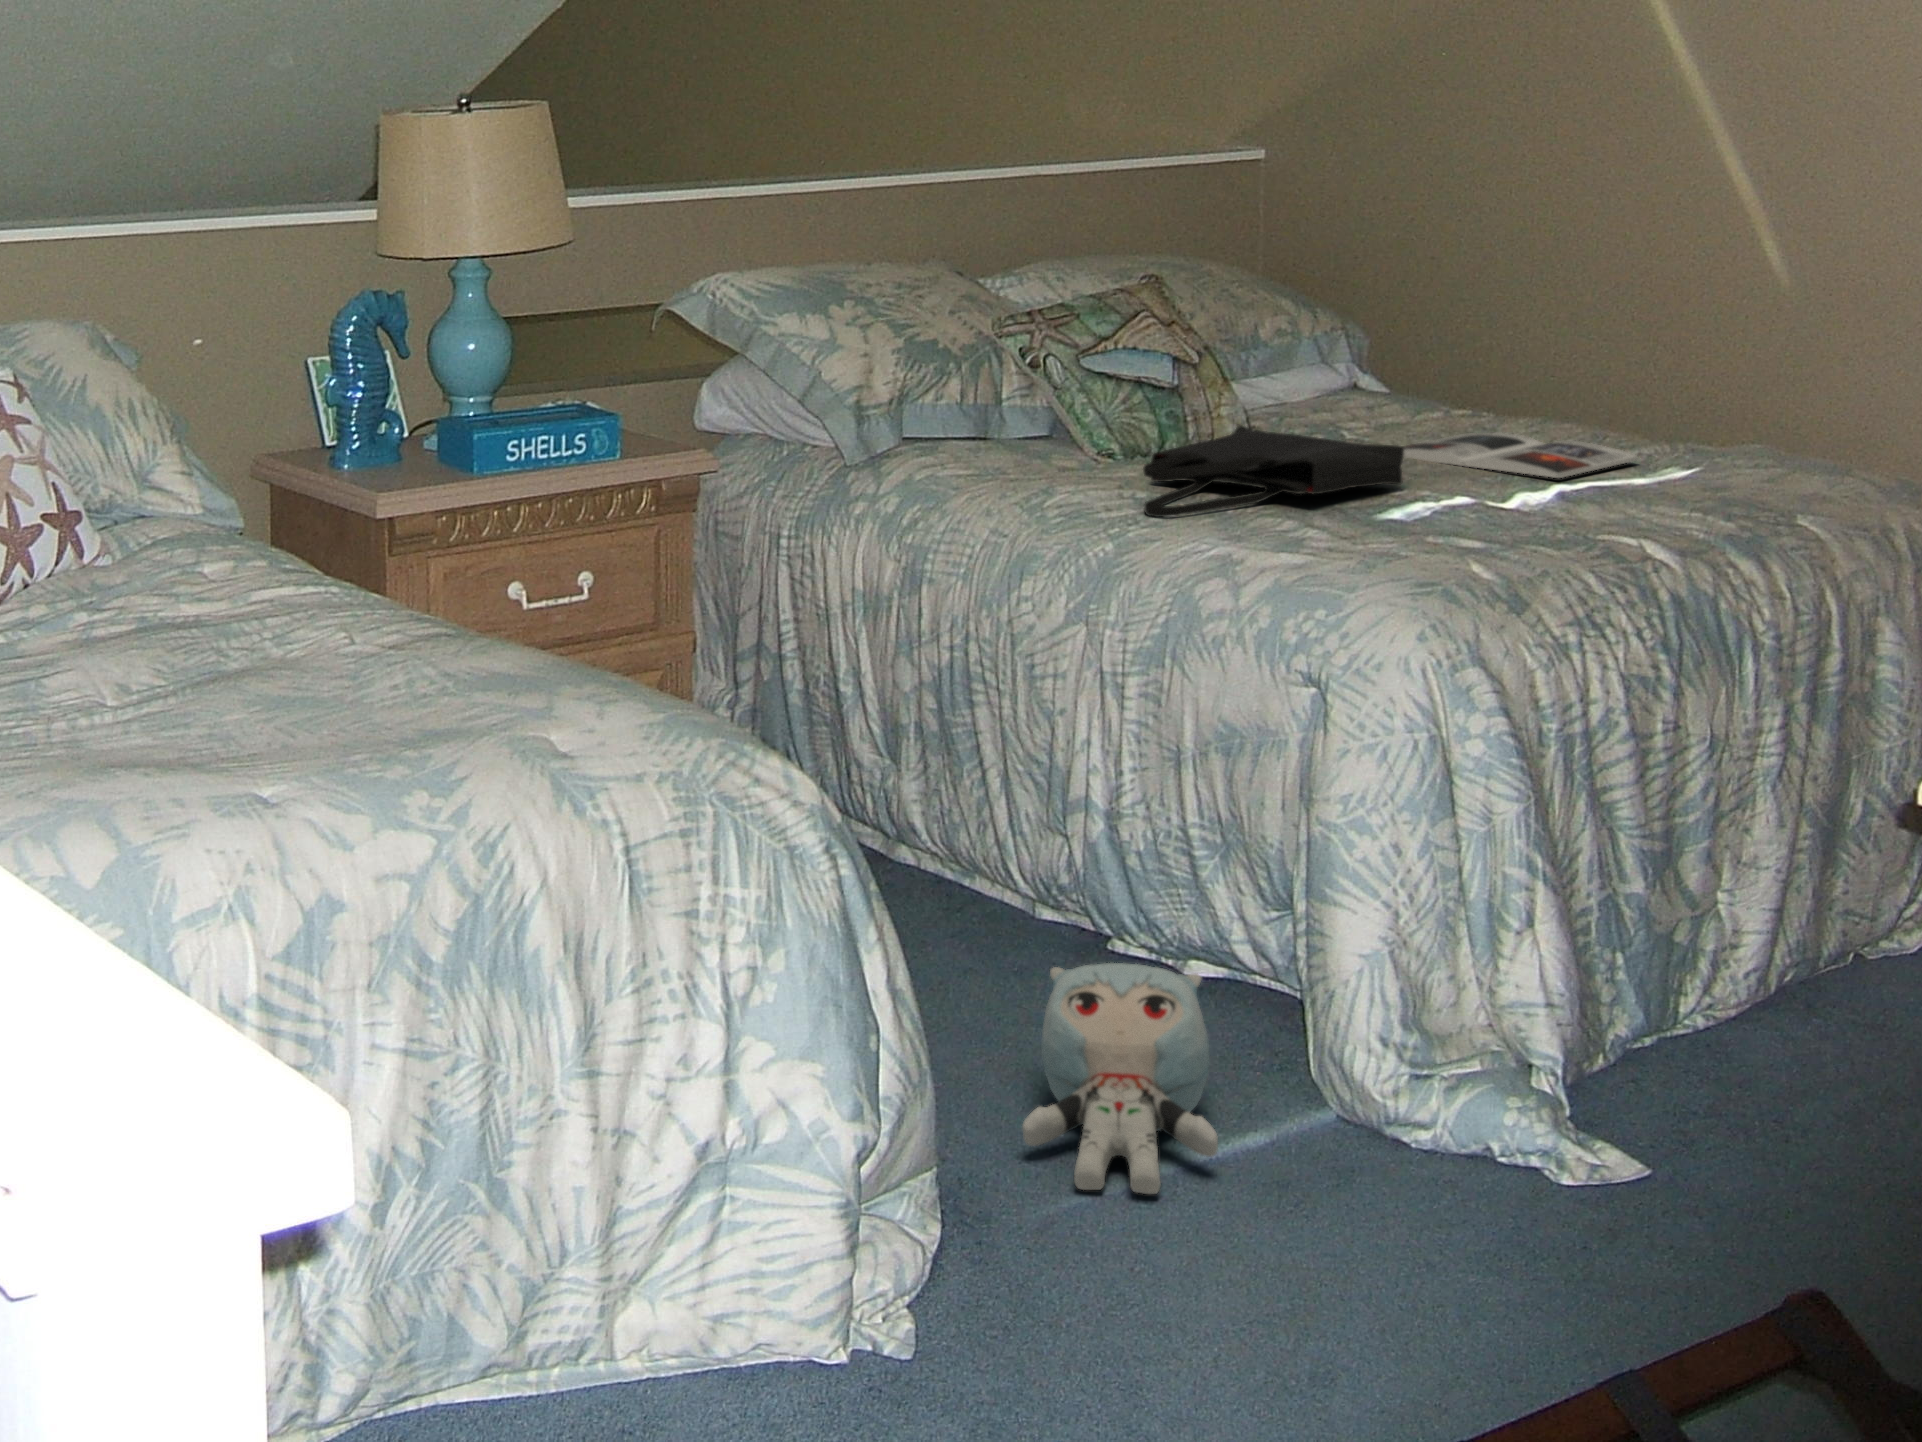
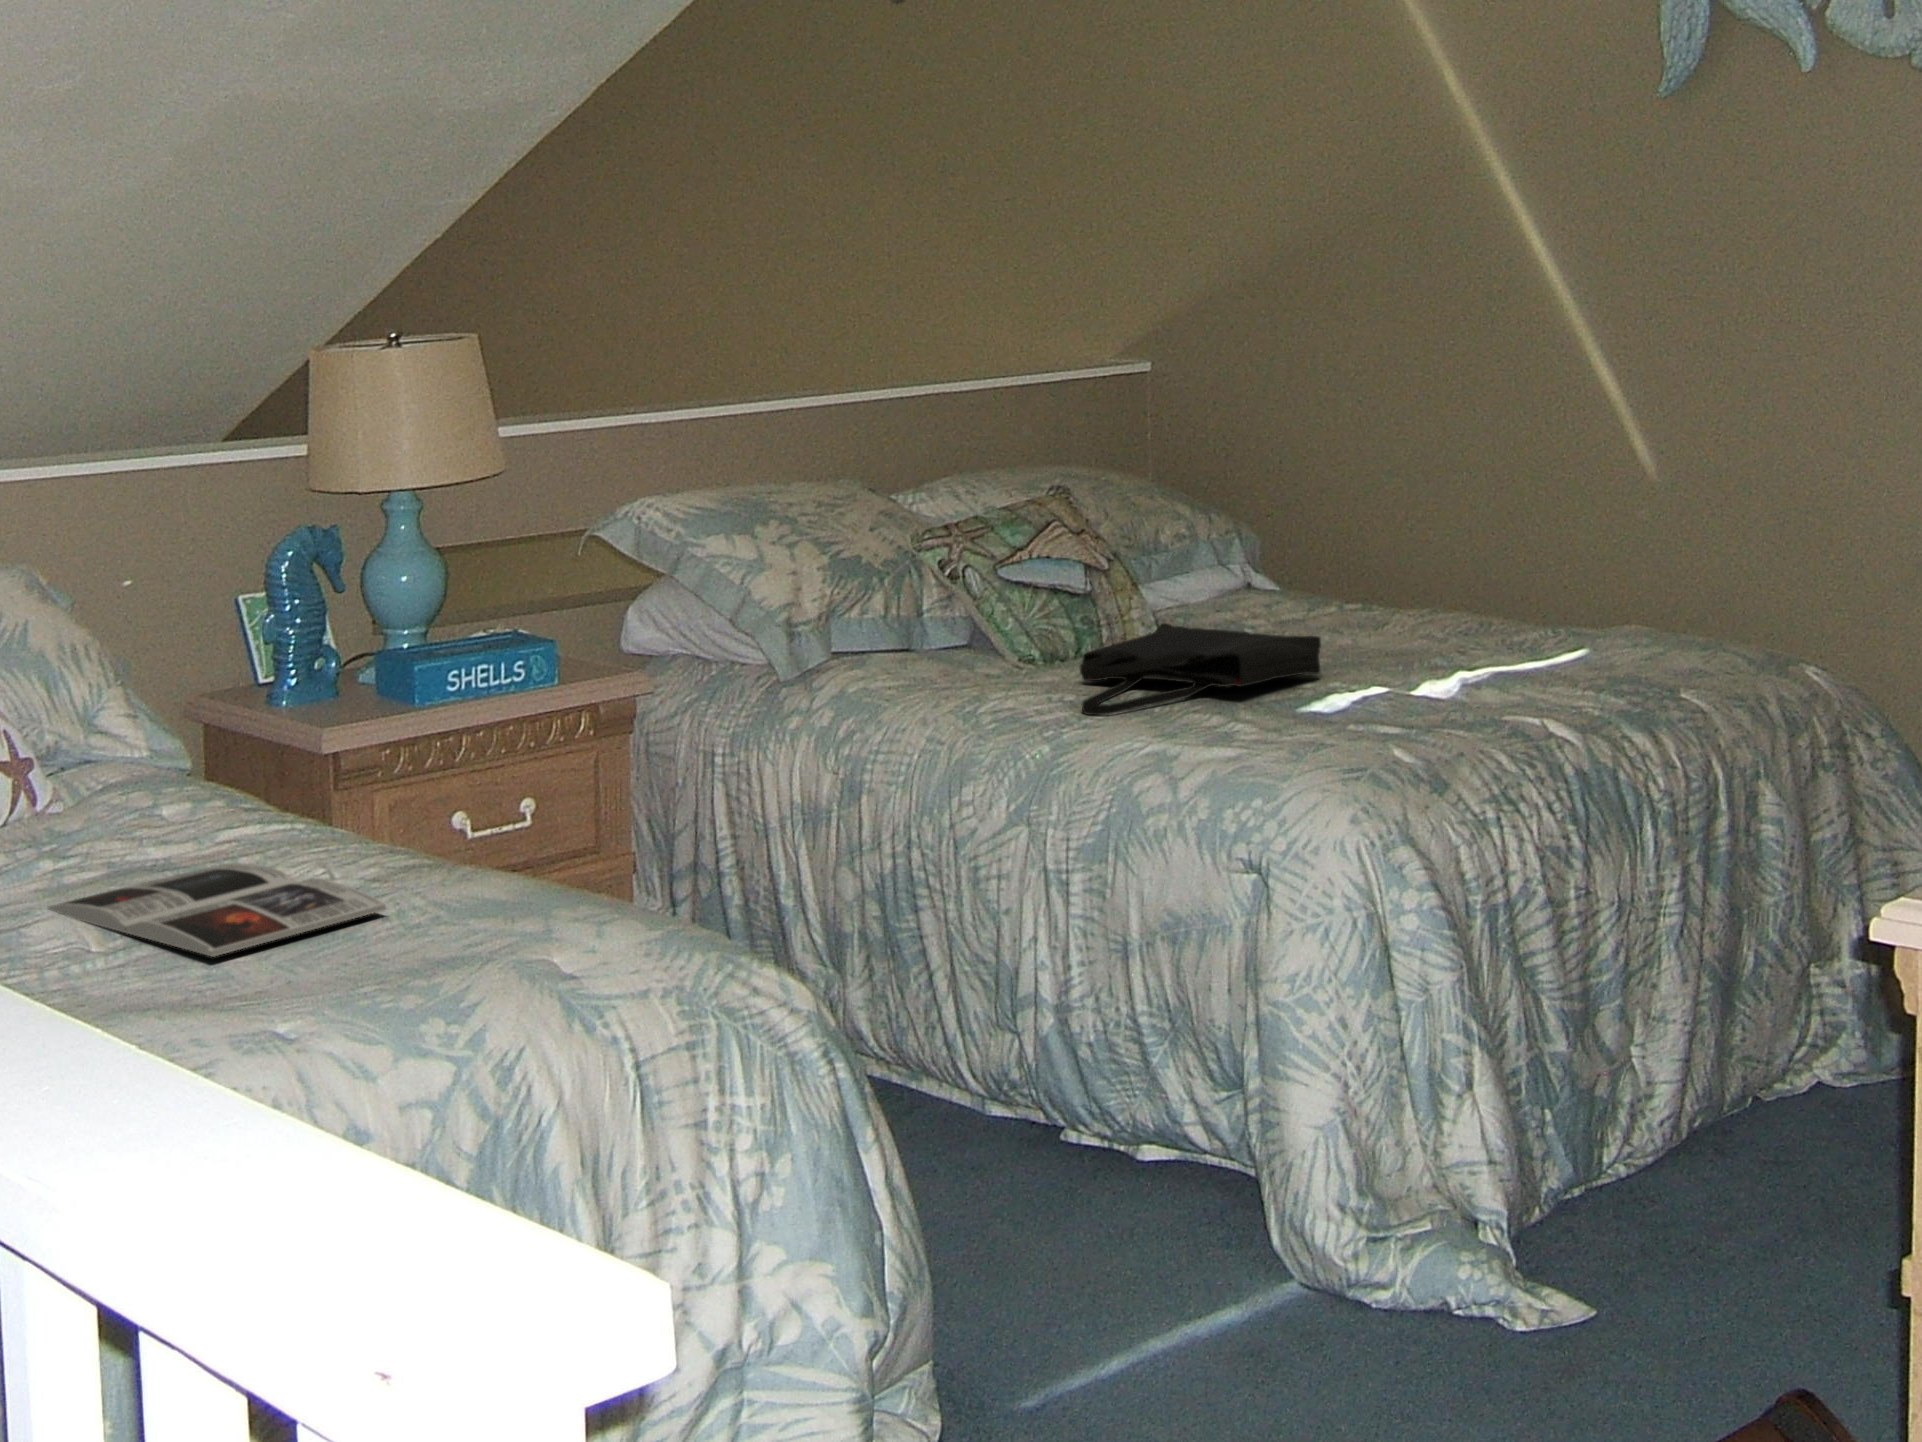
magazine: present [1403,433,1639,478] -> present [48,863,387,957]
plush toy: present [1022,963,1218,1194] -> none [1005,1156,1194,1379]

